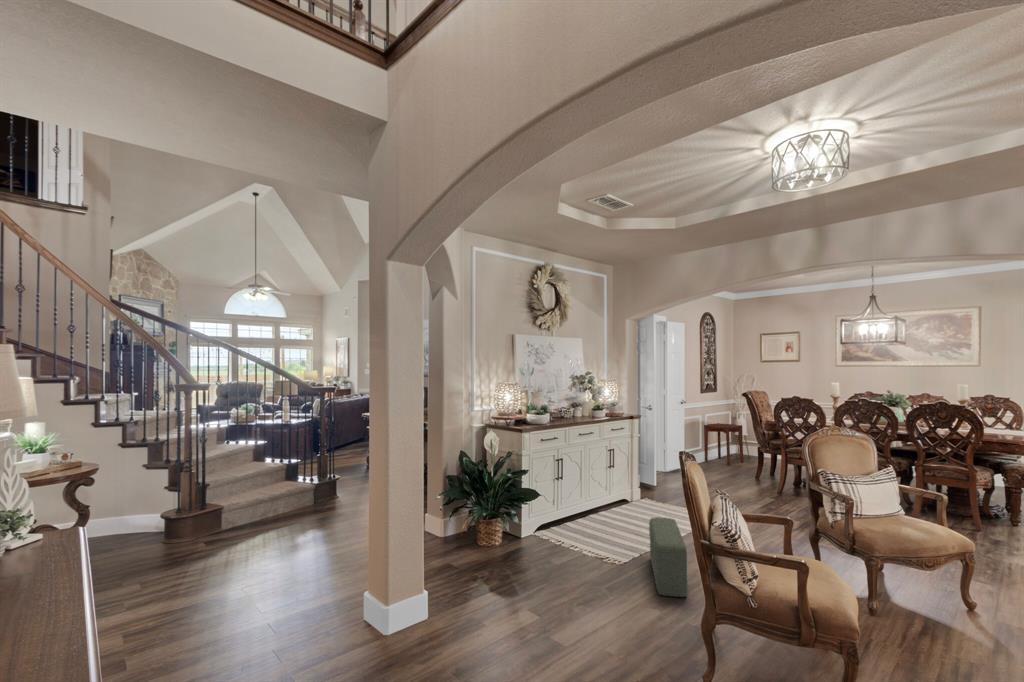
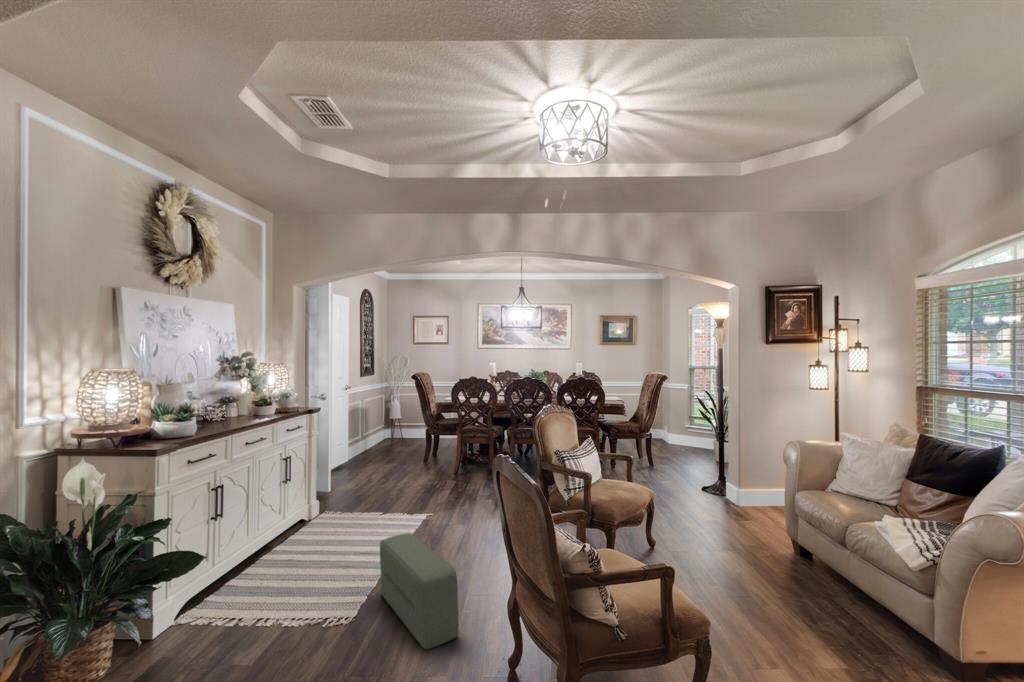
side table: present [704,423,743,465] -> none [364,408,402,451]

